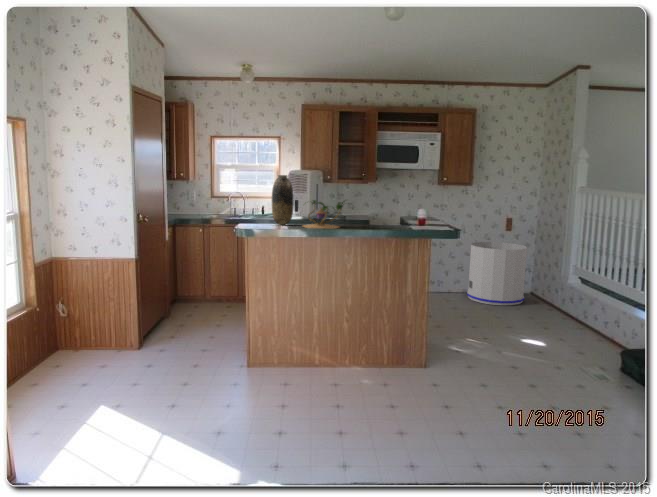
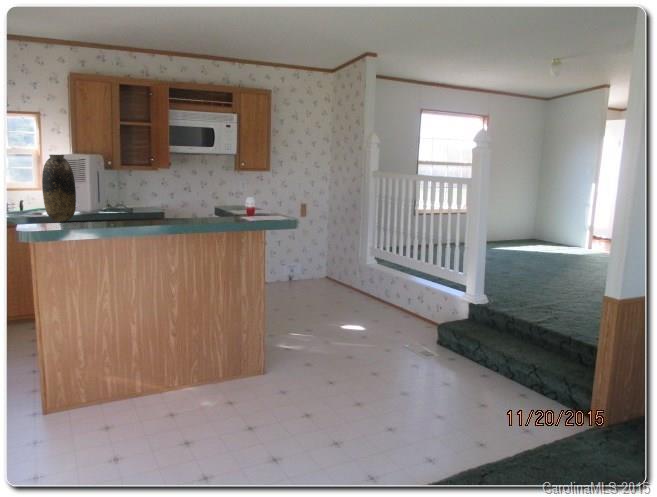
plant: present [303,200,345,228] -> none [92,185,161,224]
trash can: present [467,242,527,305] -> none [277,229,333,293]

